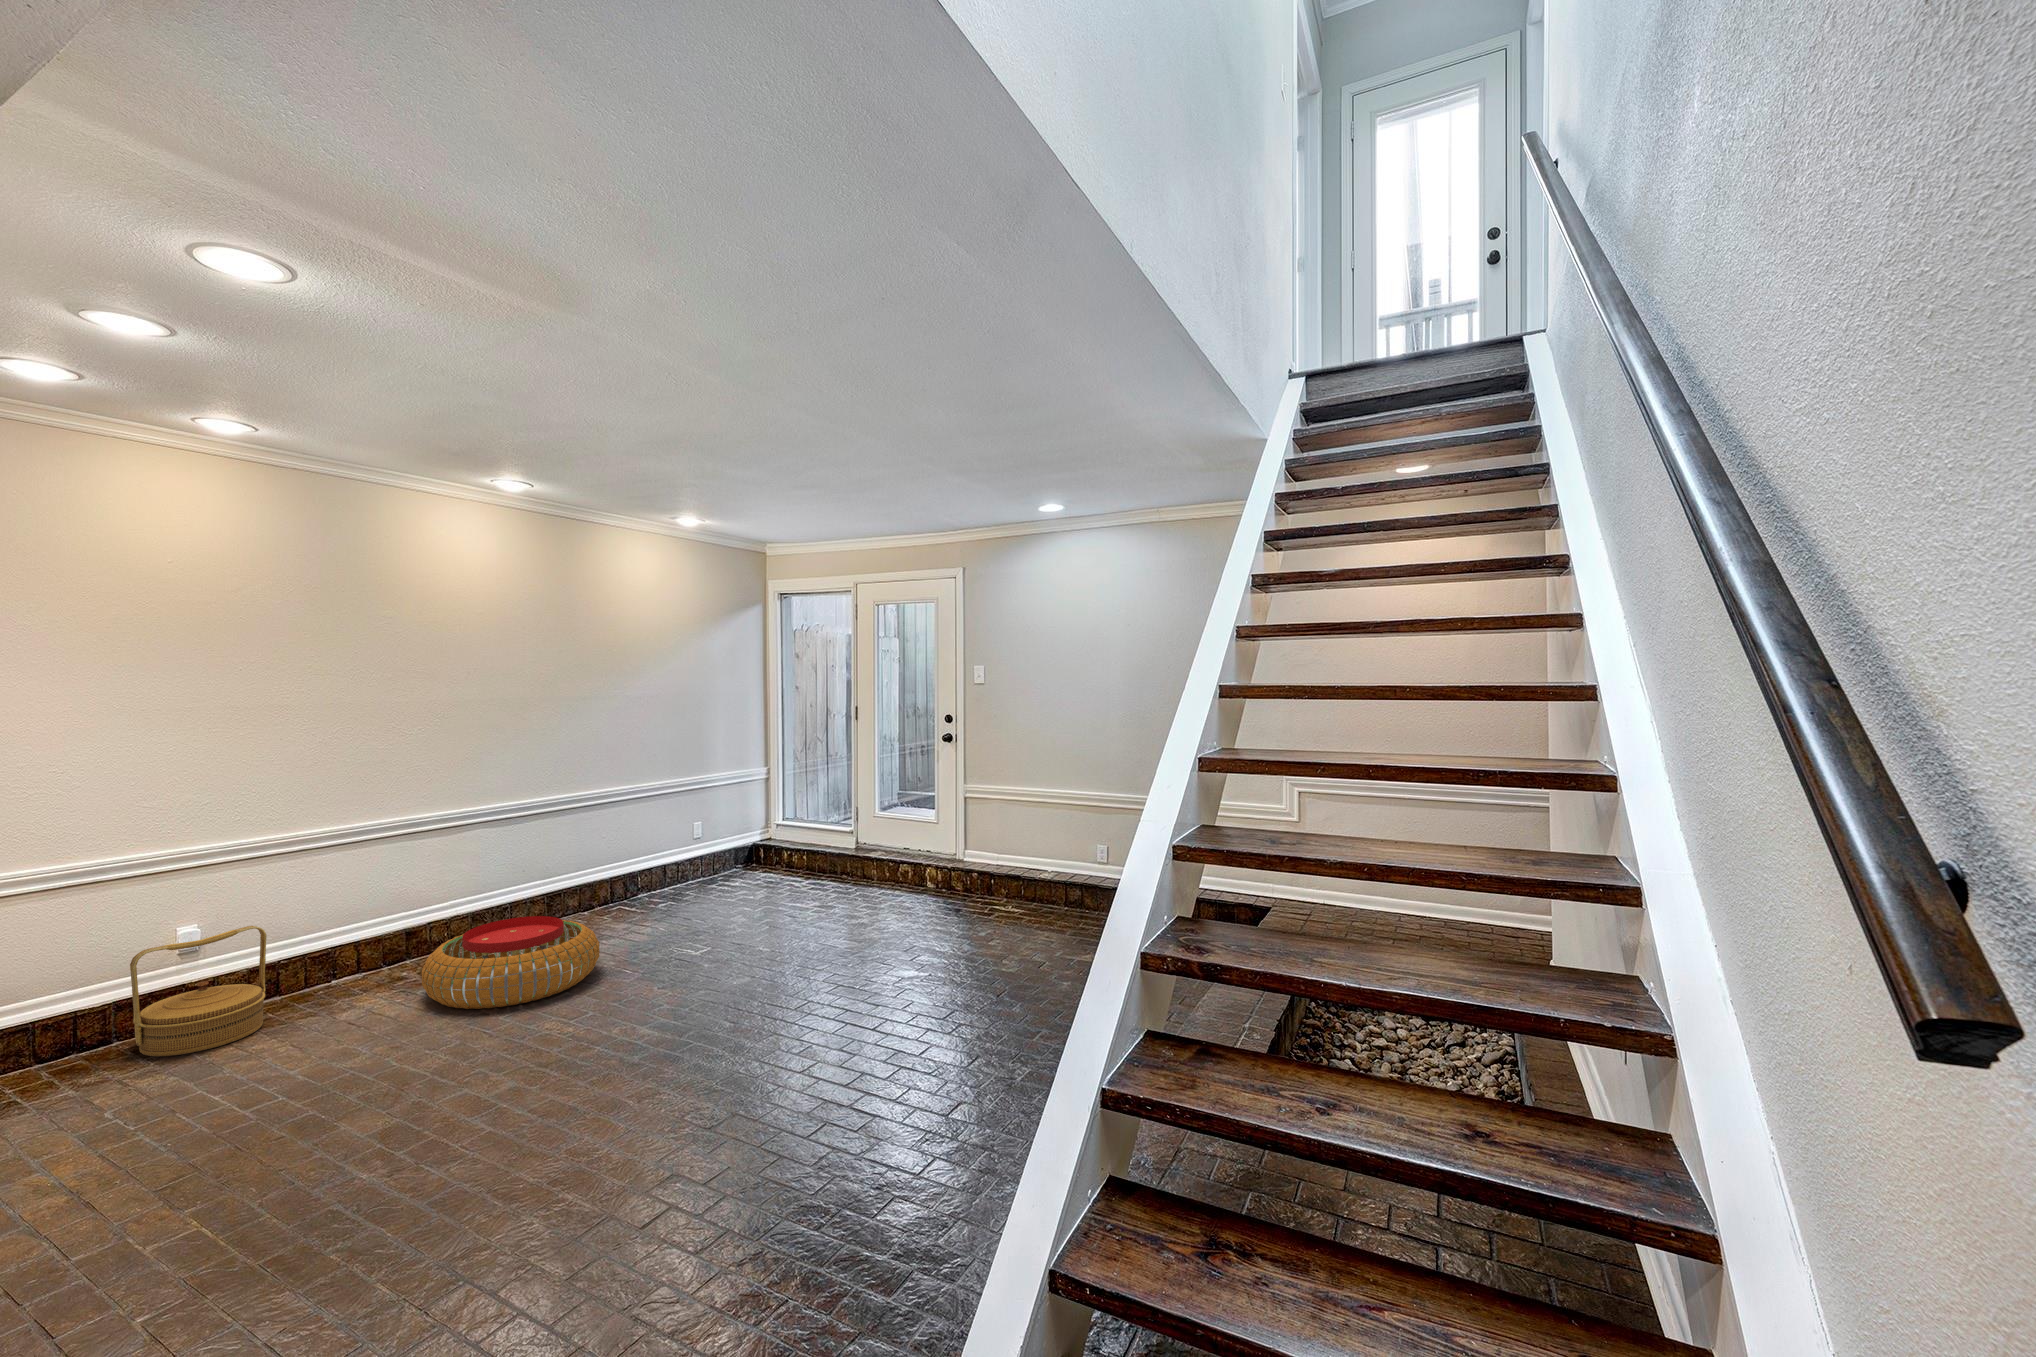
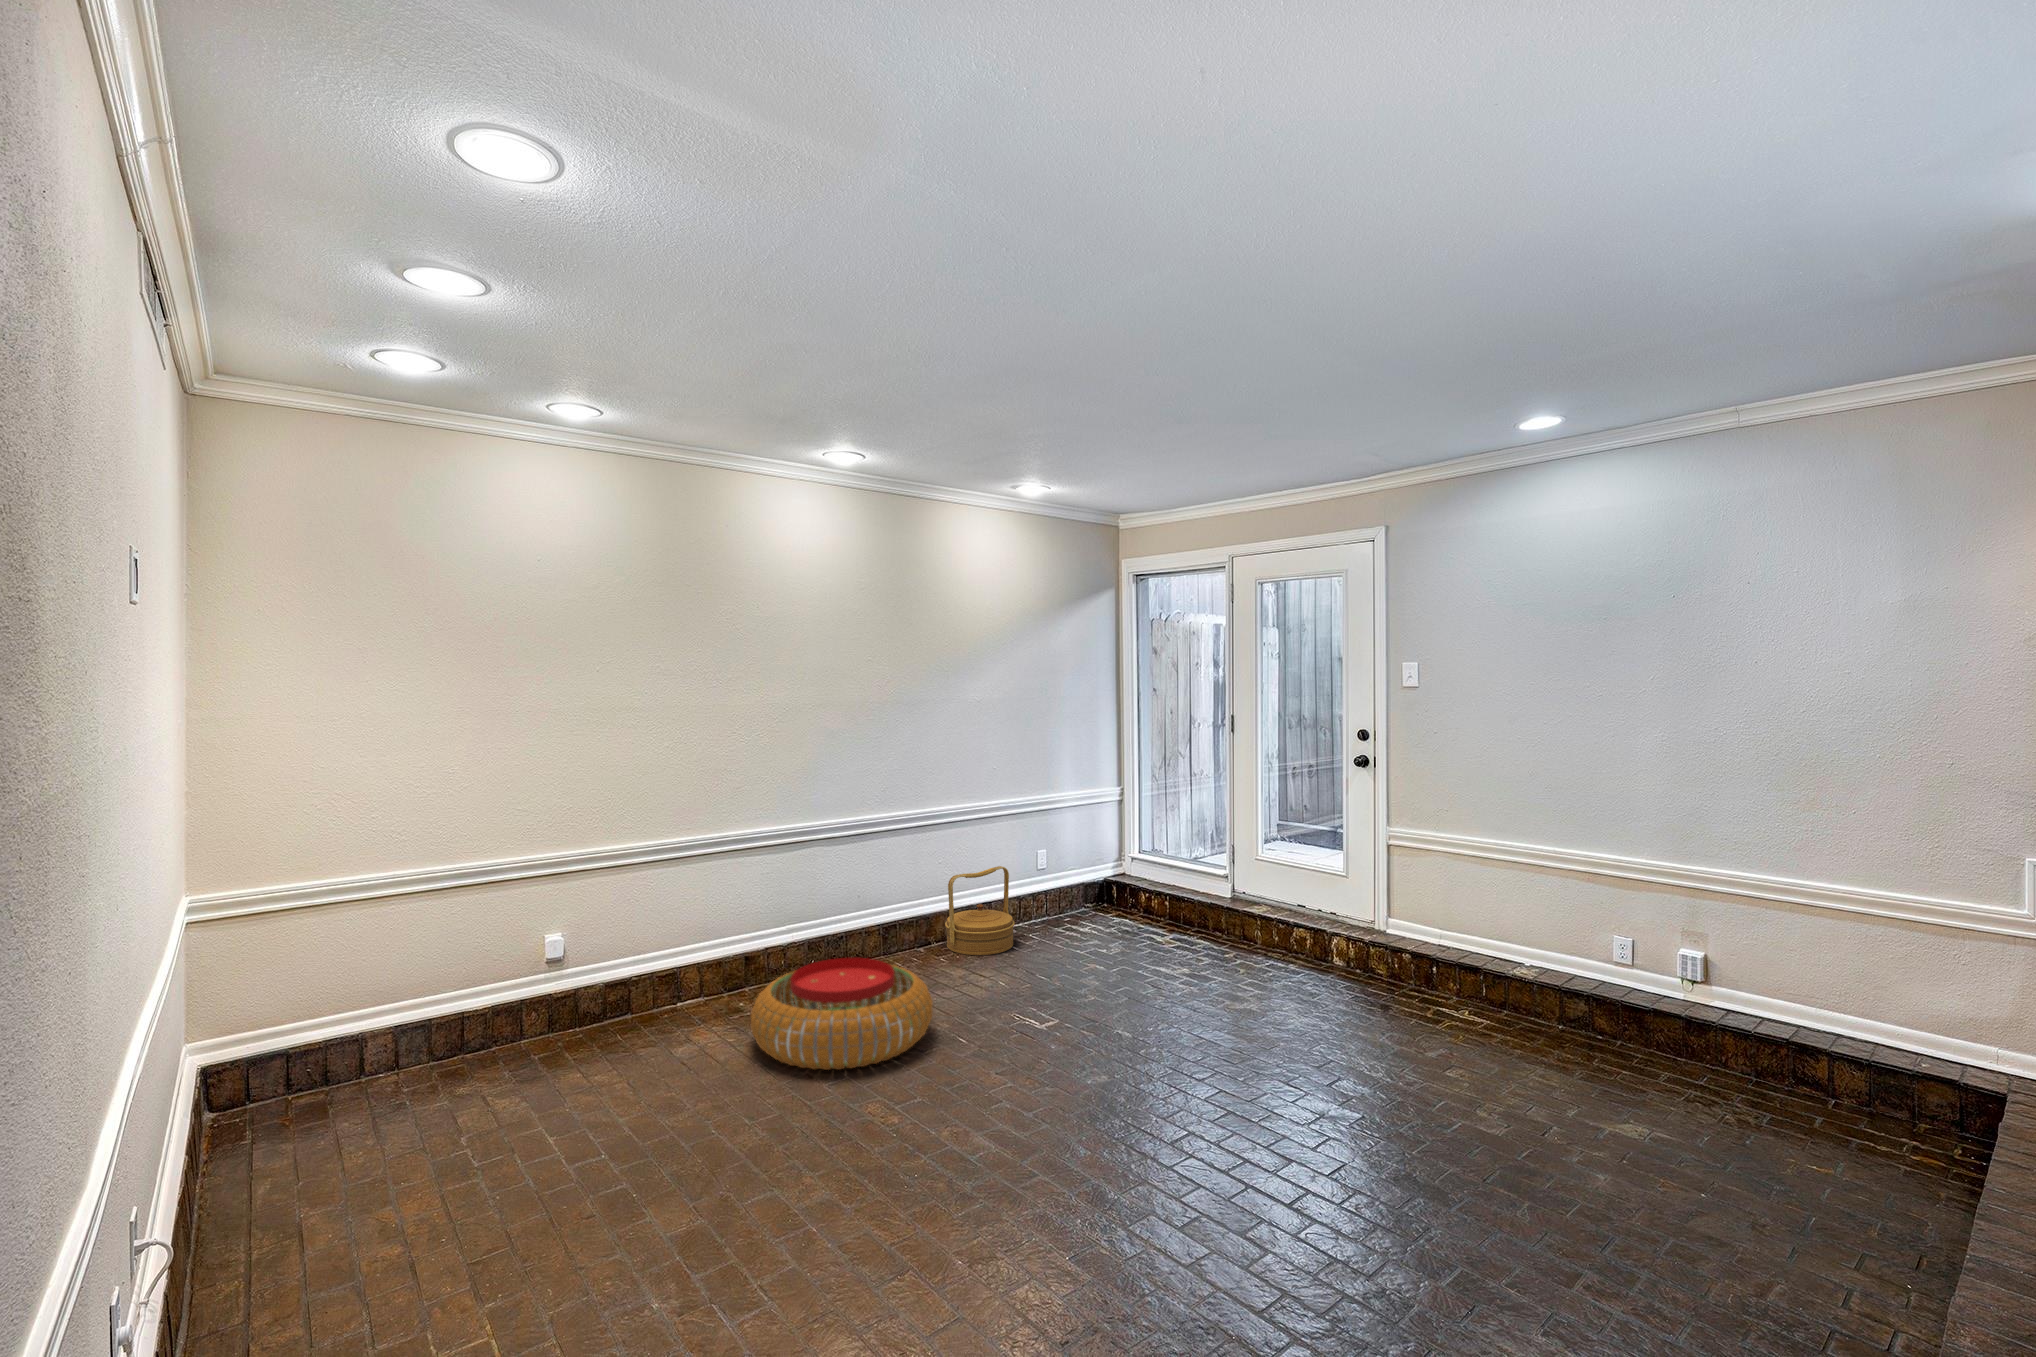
woven basket: present [130,926,267,1057] -> present [945,866,1015,955]

